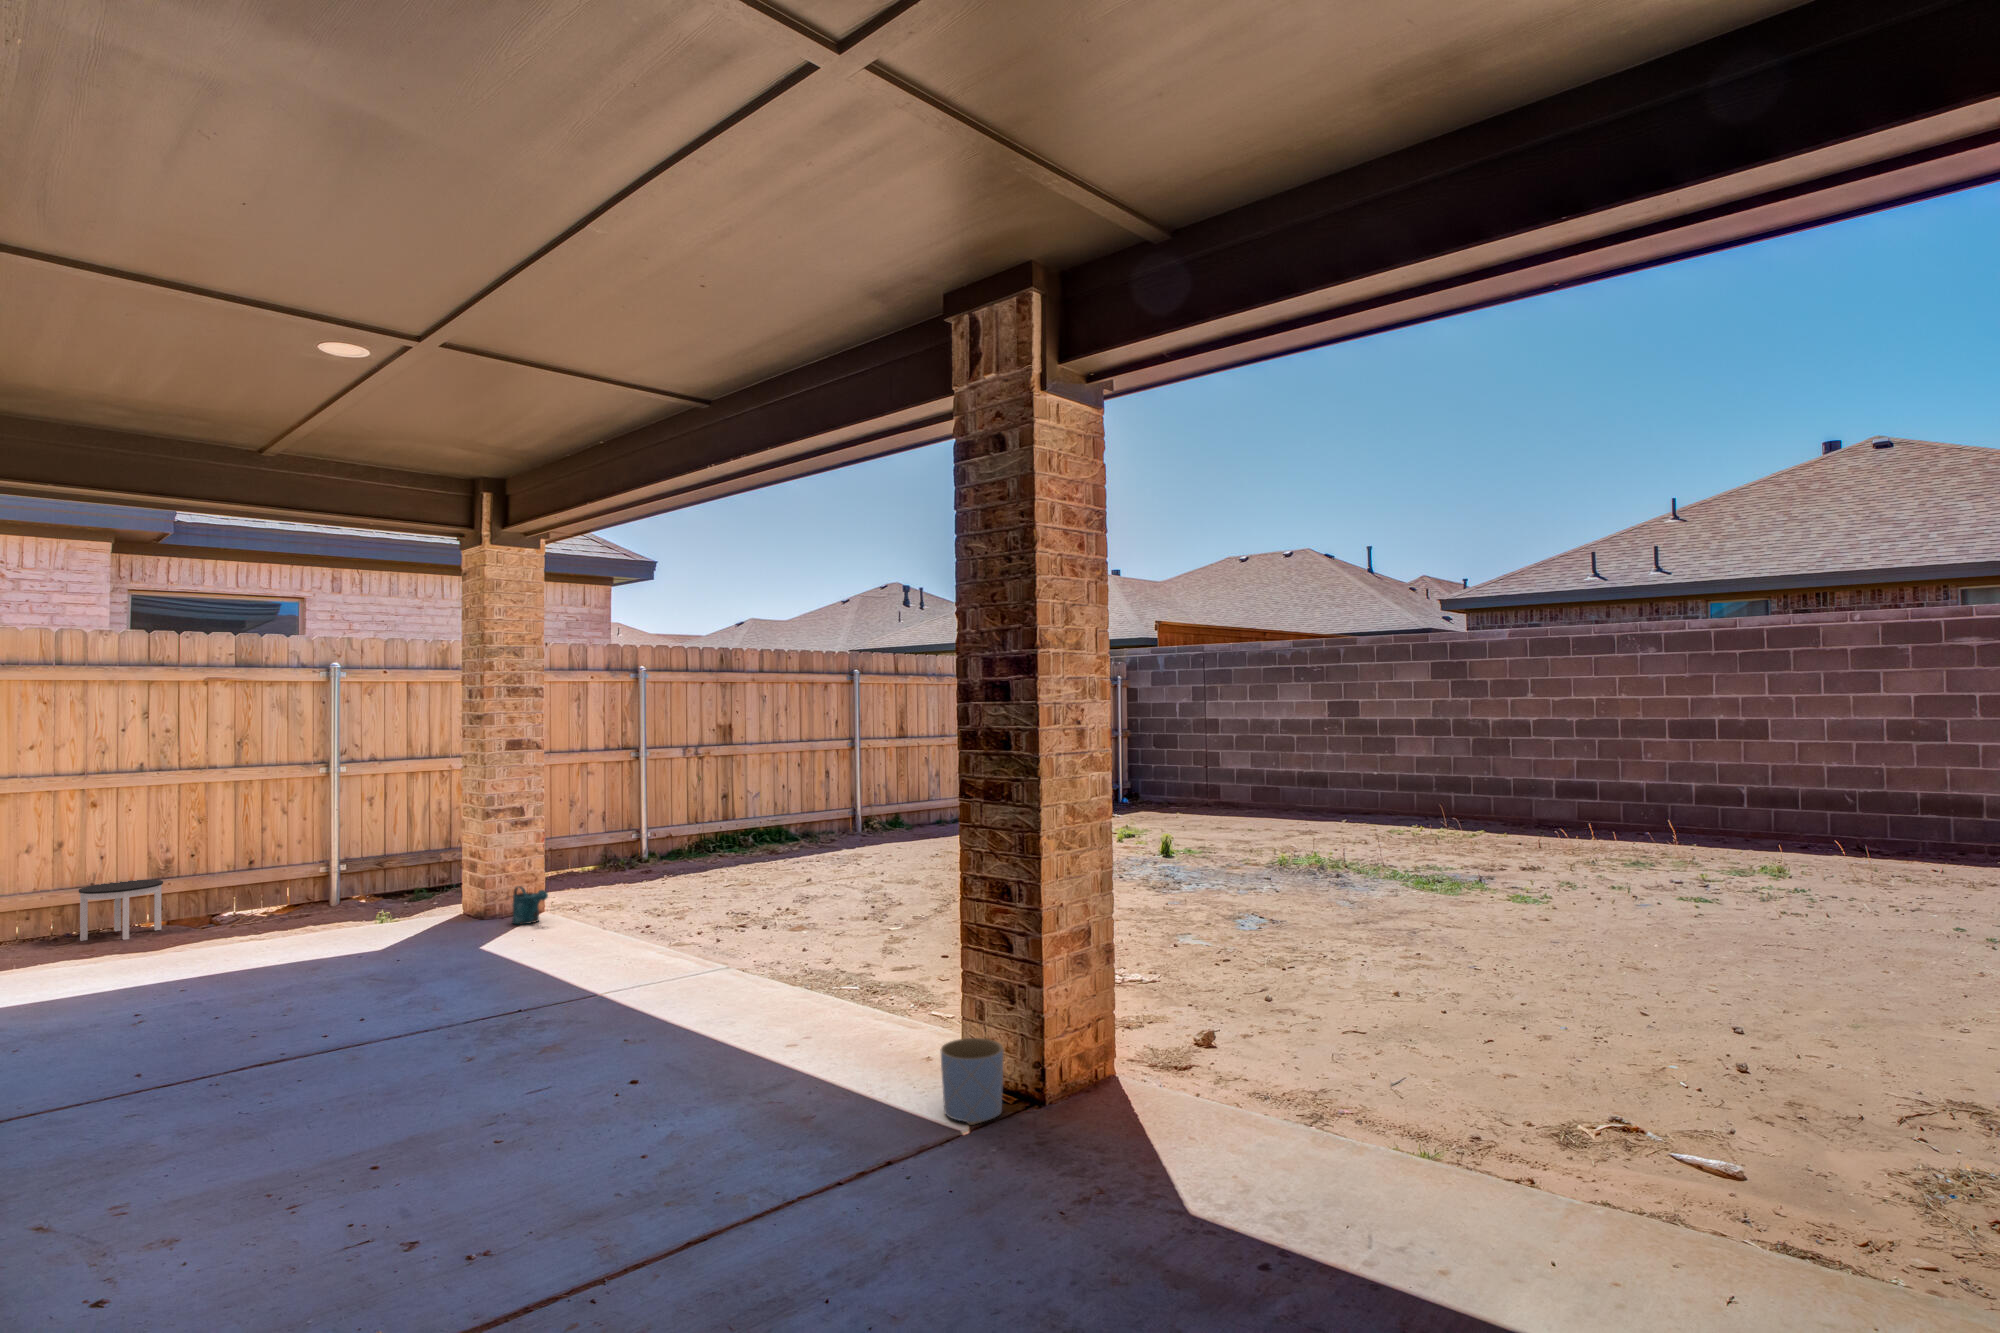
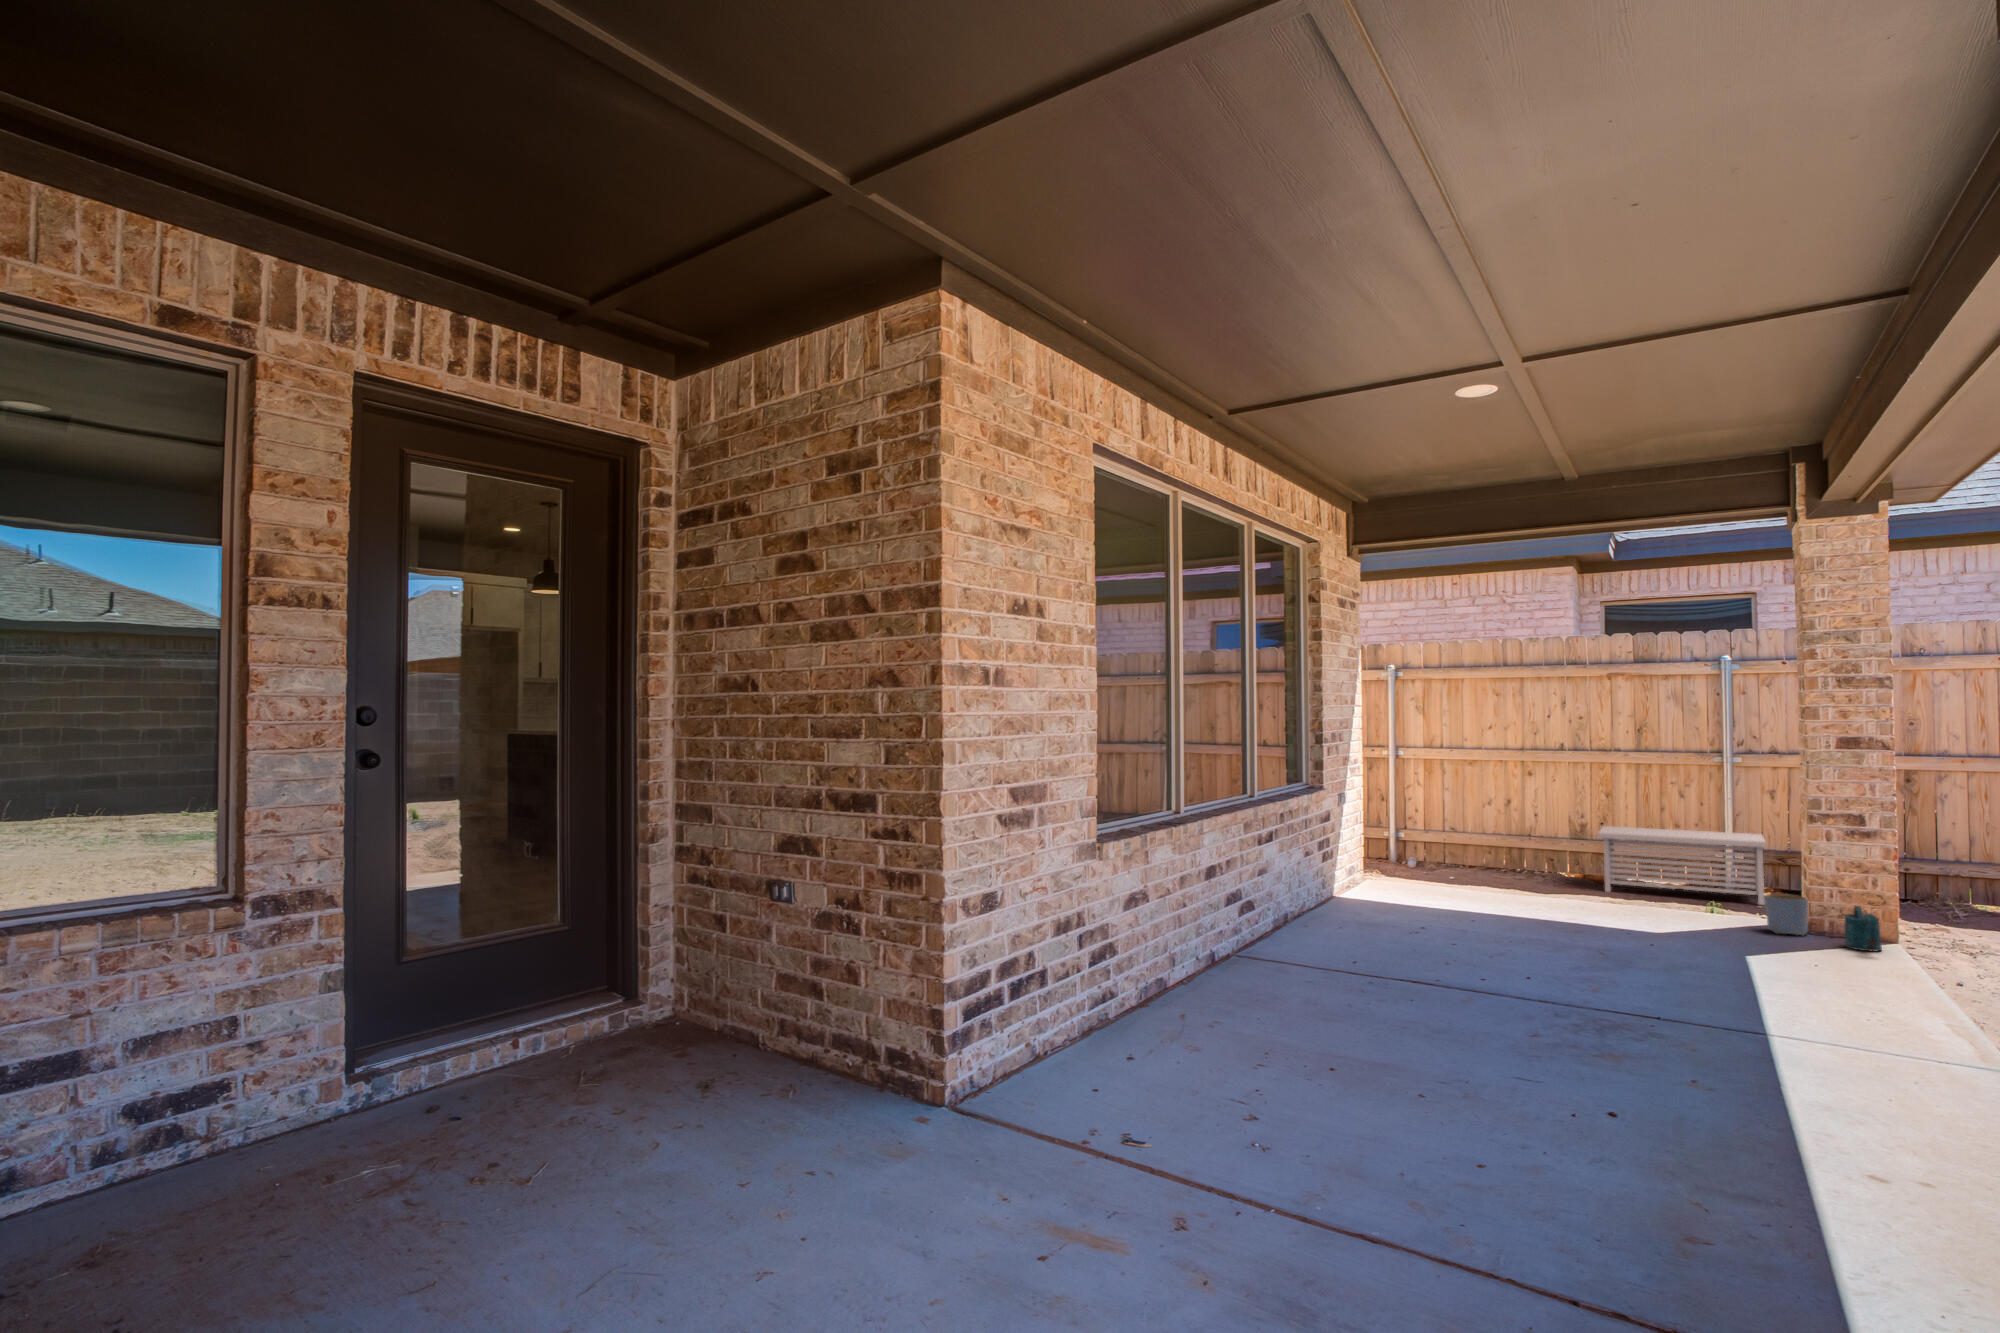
storage bench: none [199,840,392,933] -> present [1598,826,1766,905]
round table: present [79,880,163,941] -> none [1516,835,1573,881]
planter: present [941,1038,1003,1125] -> present [1765,894,1808,935]

